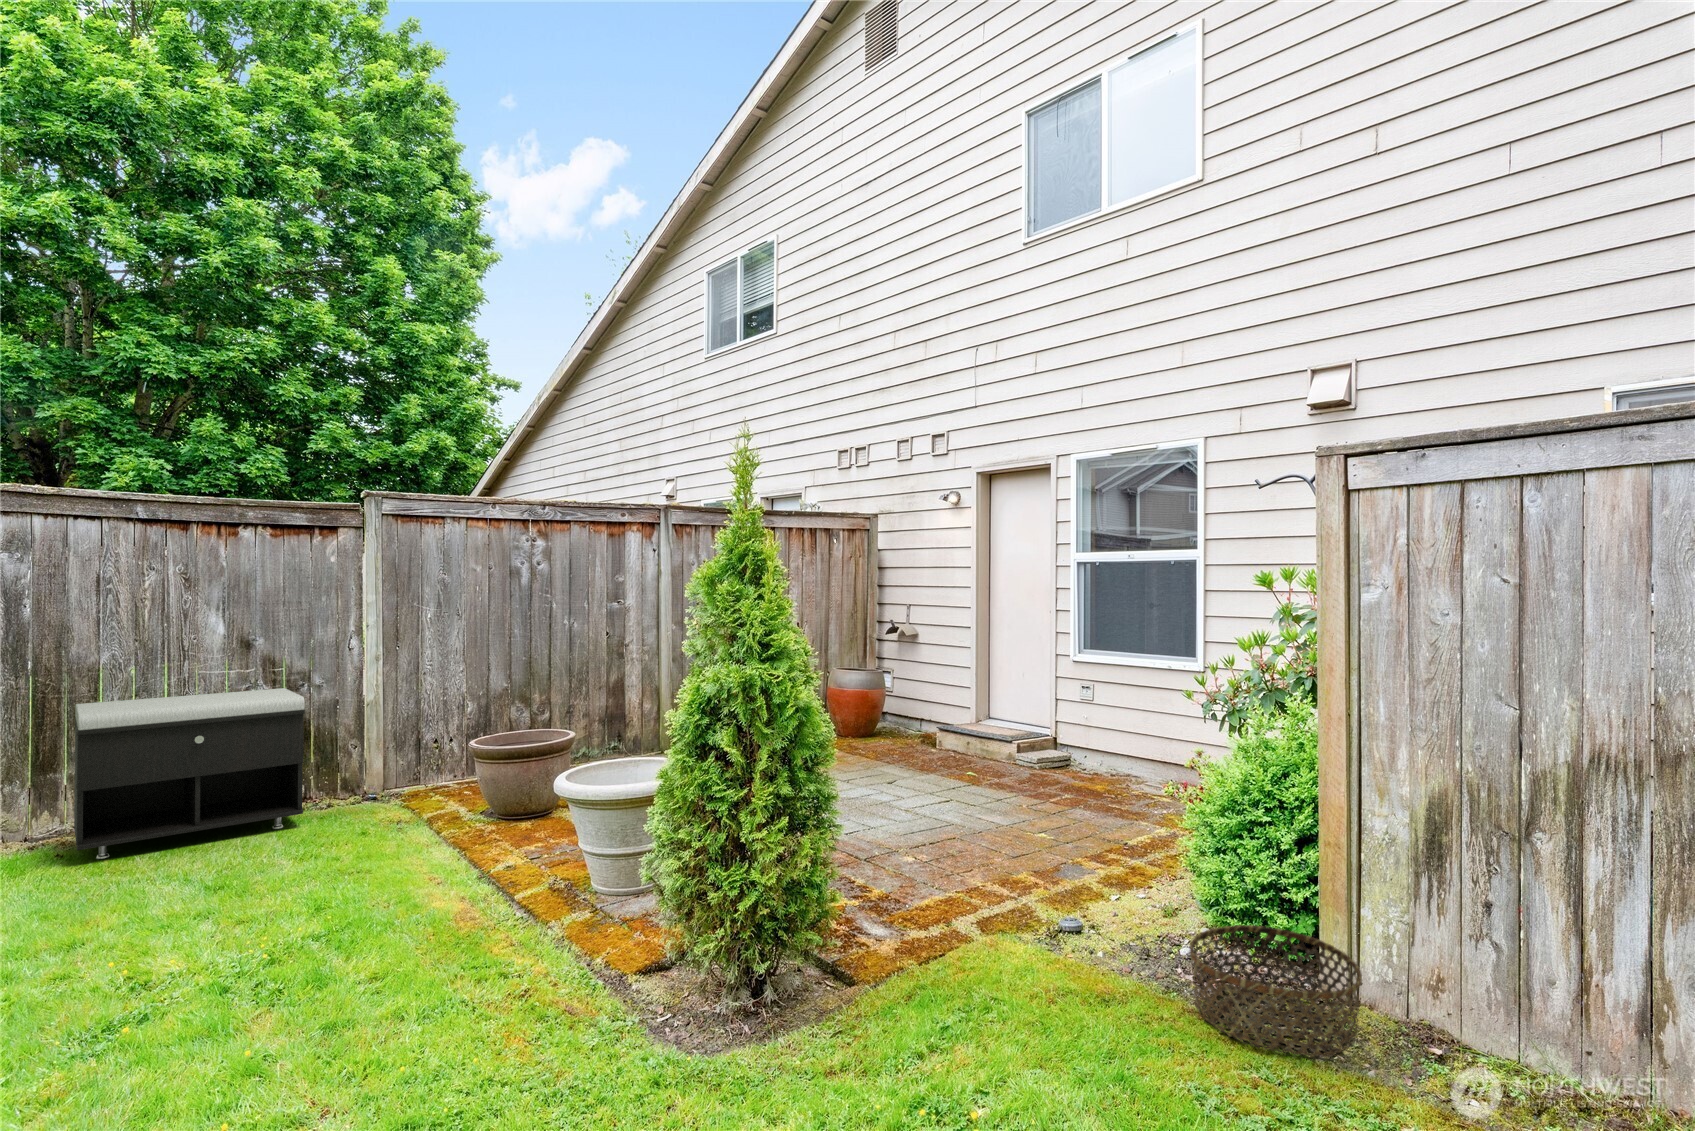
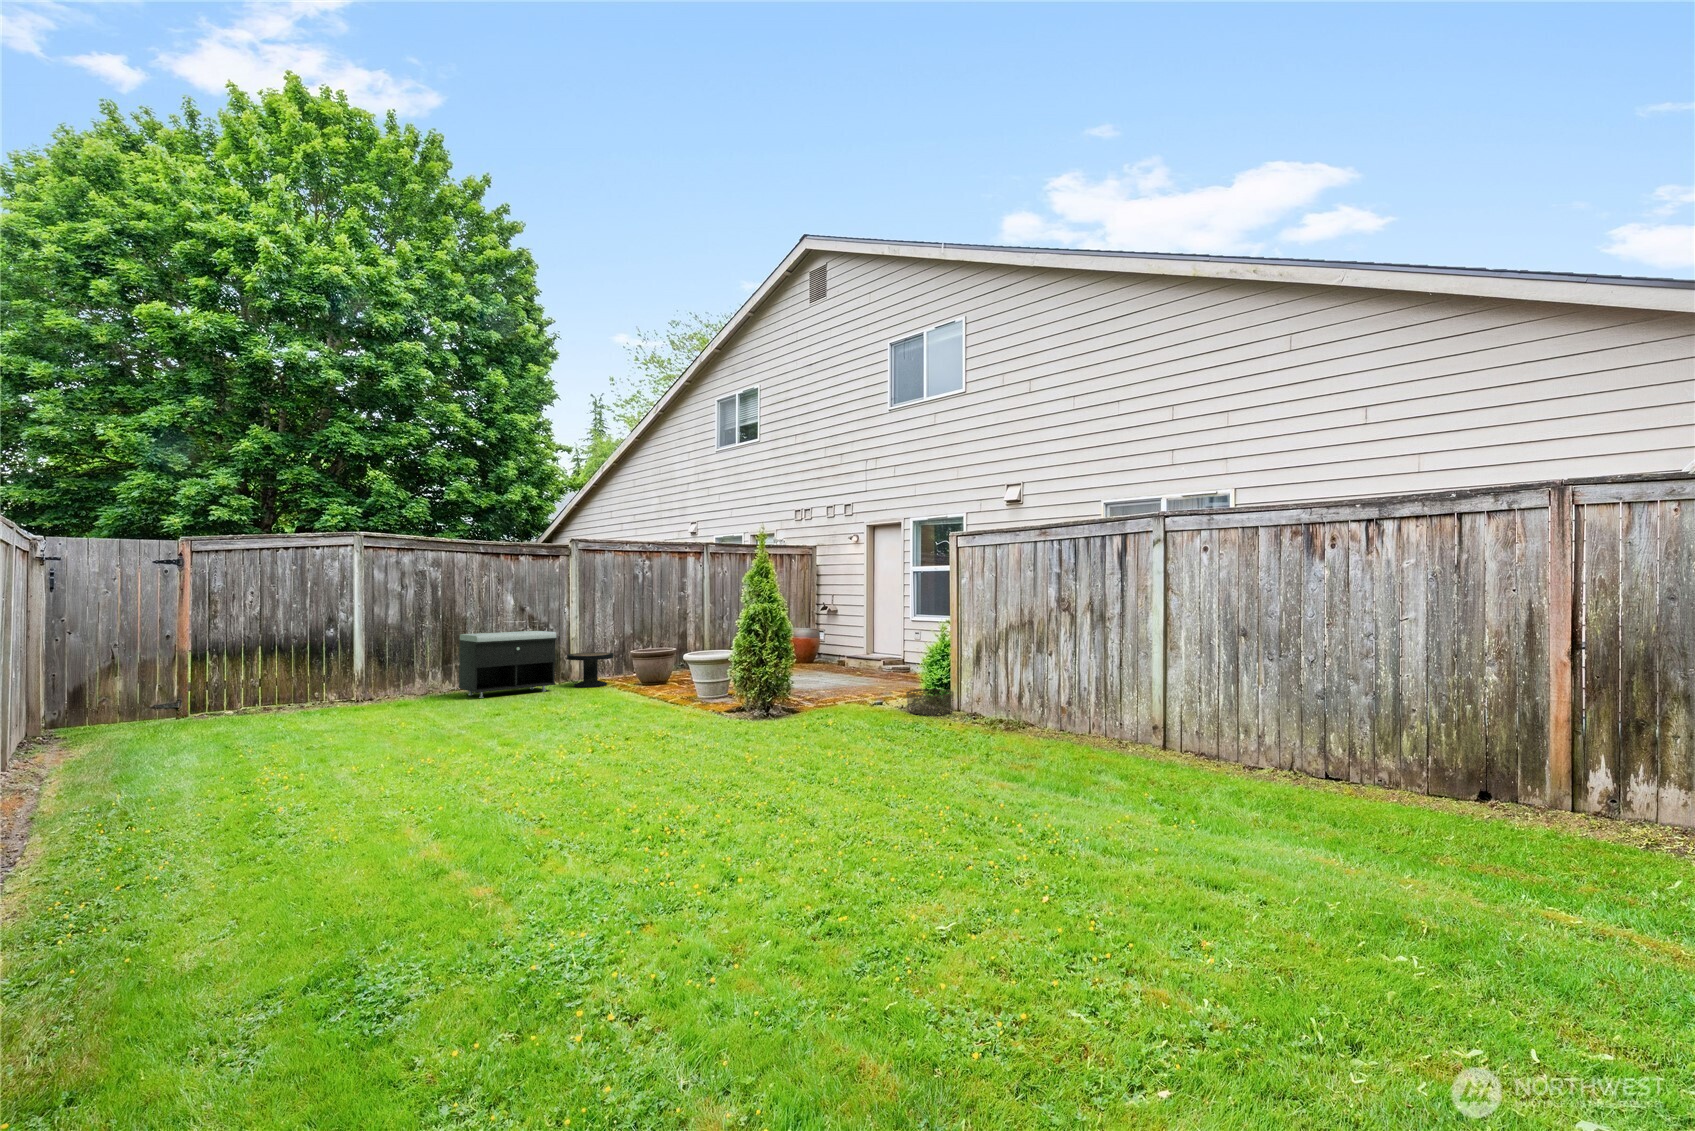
side table: none [346,729,452,814] -> present [567,652,614,688]

